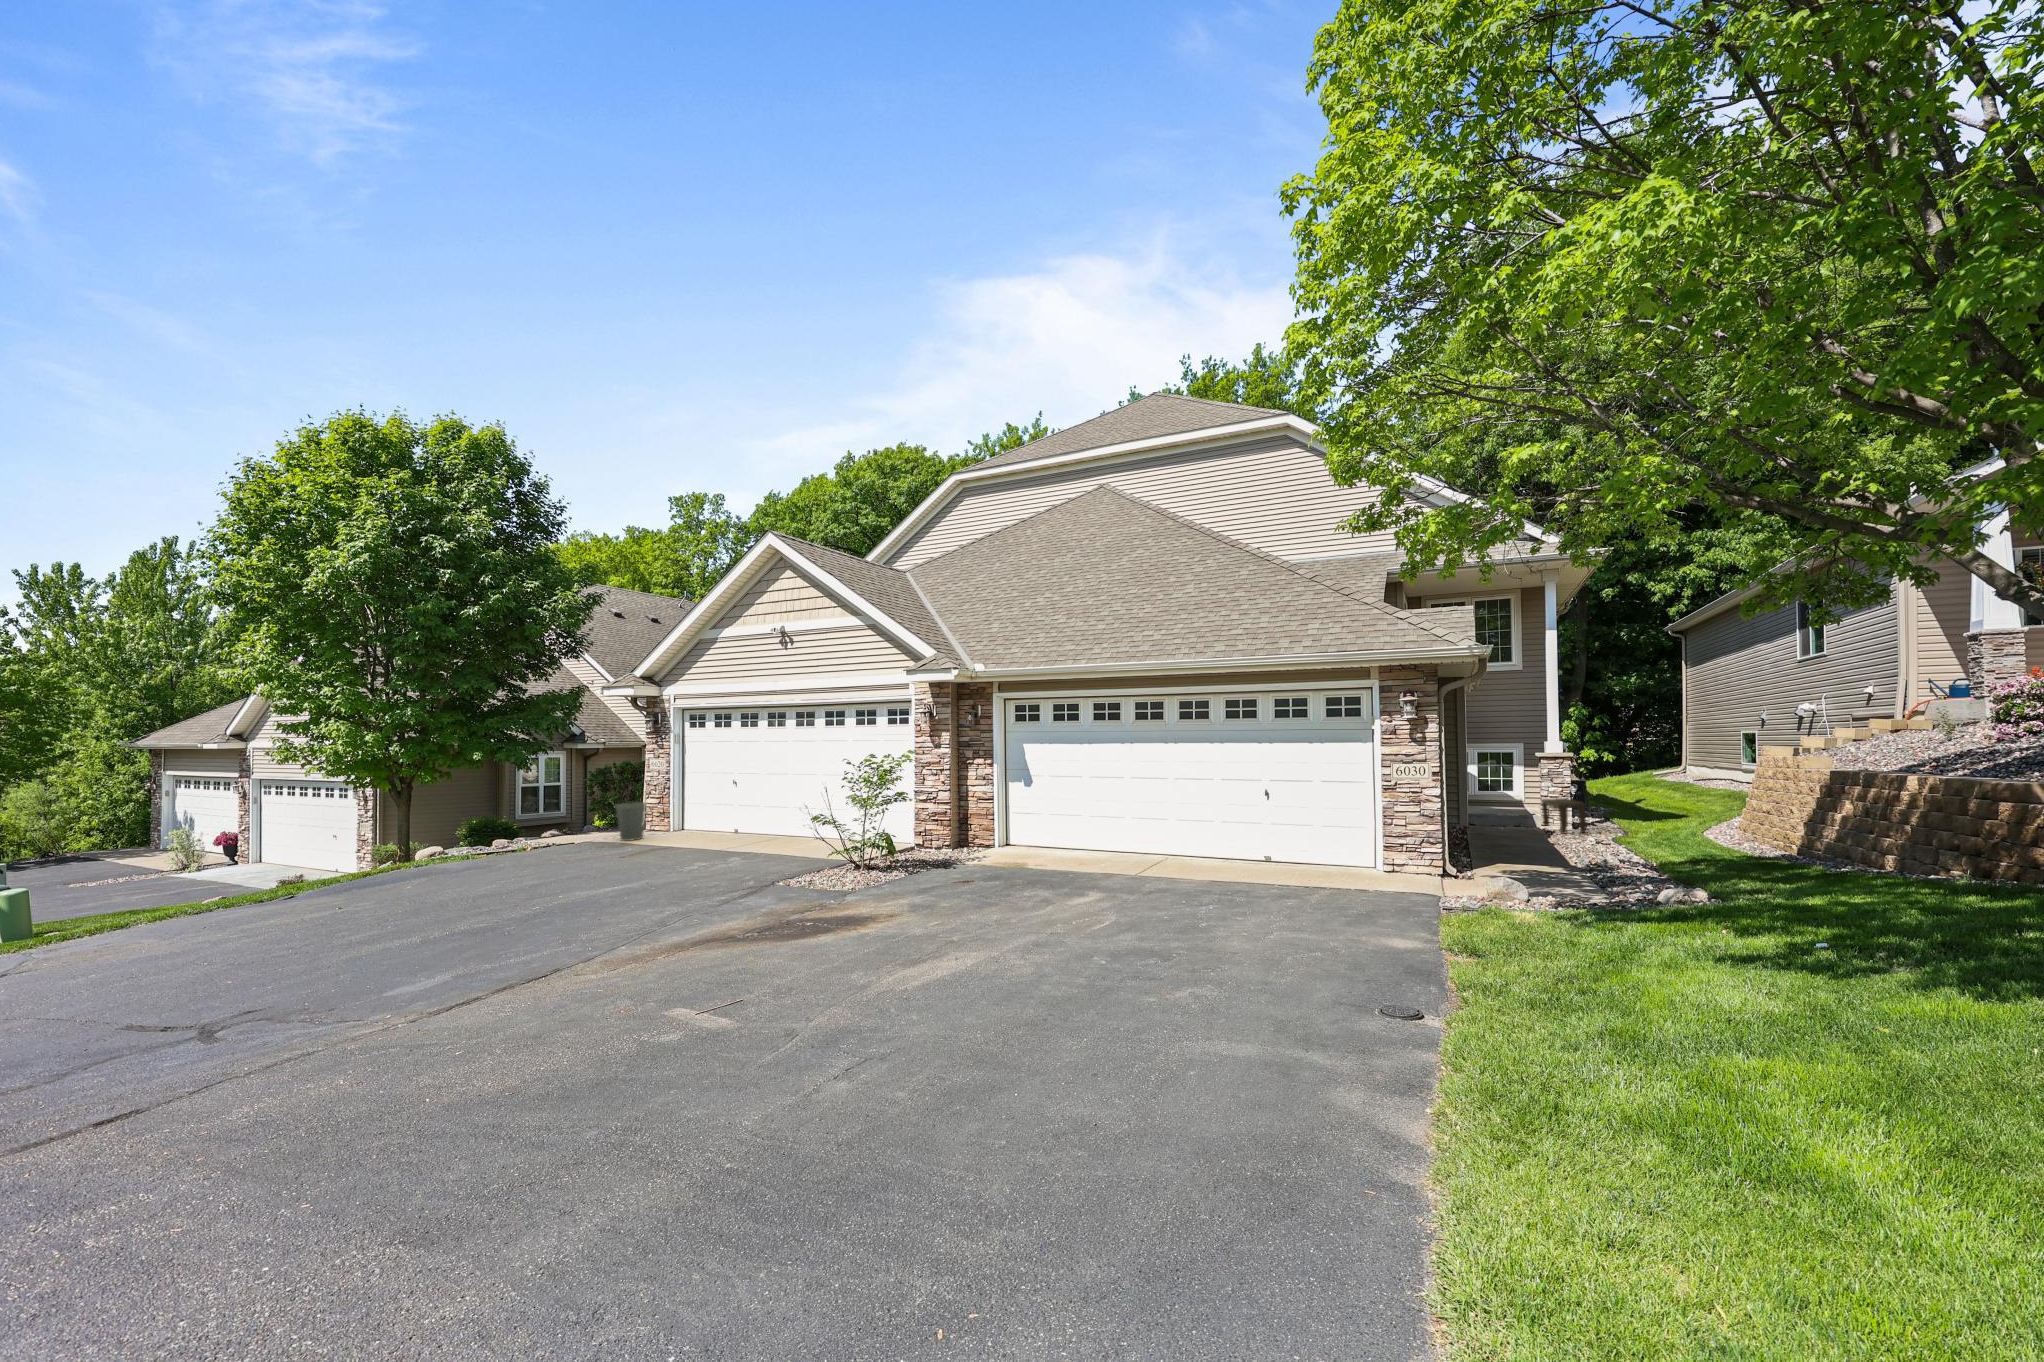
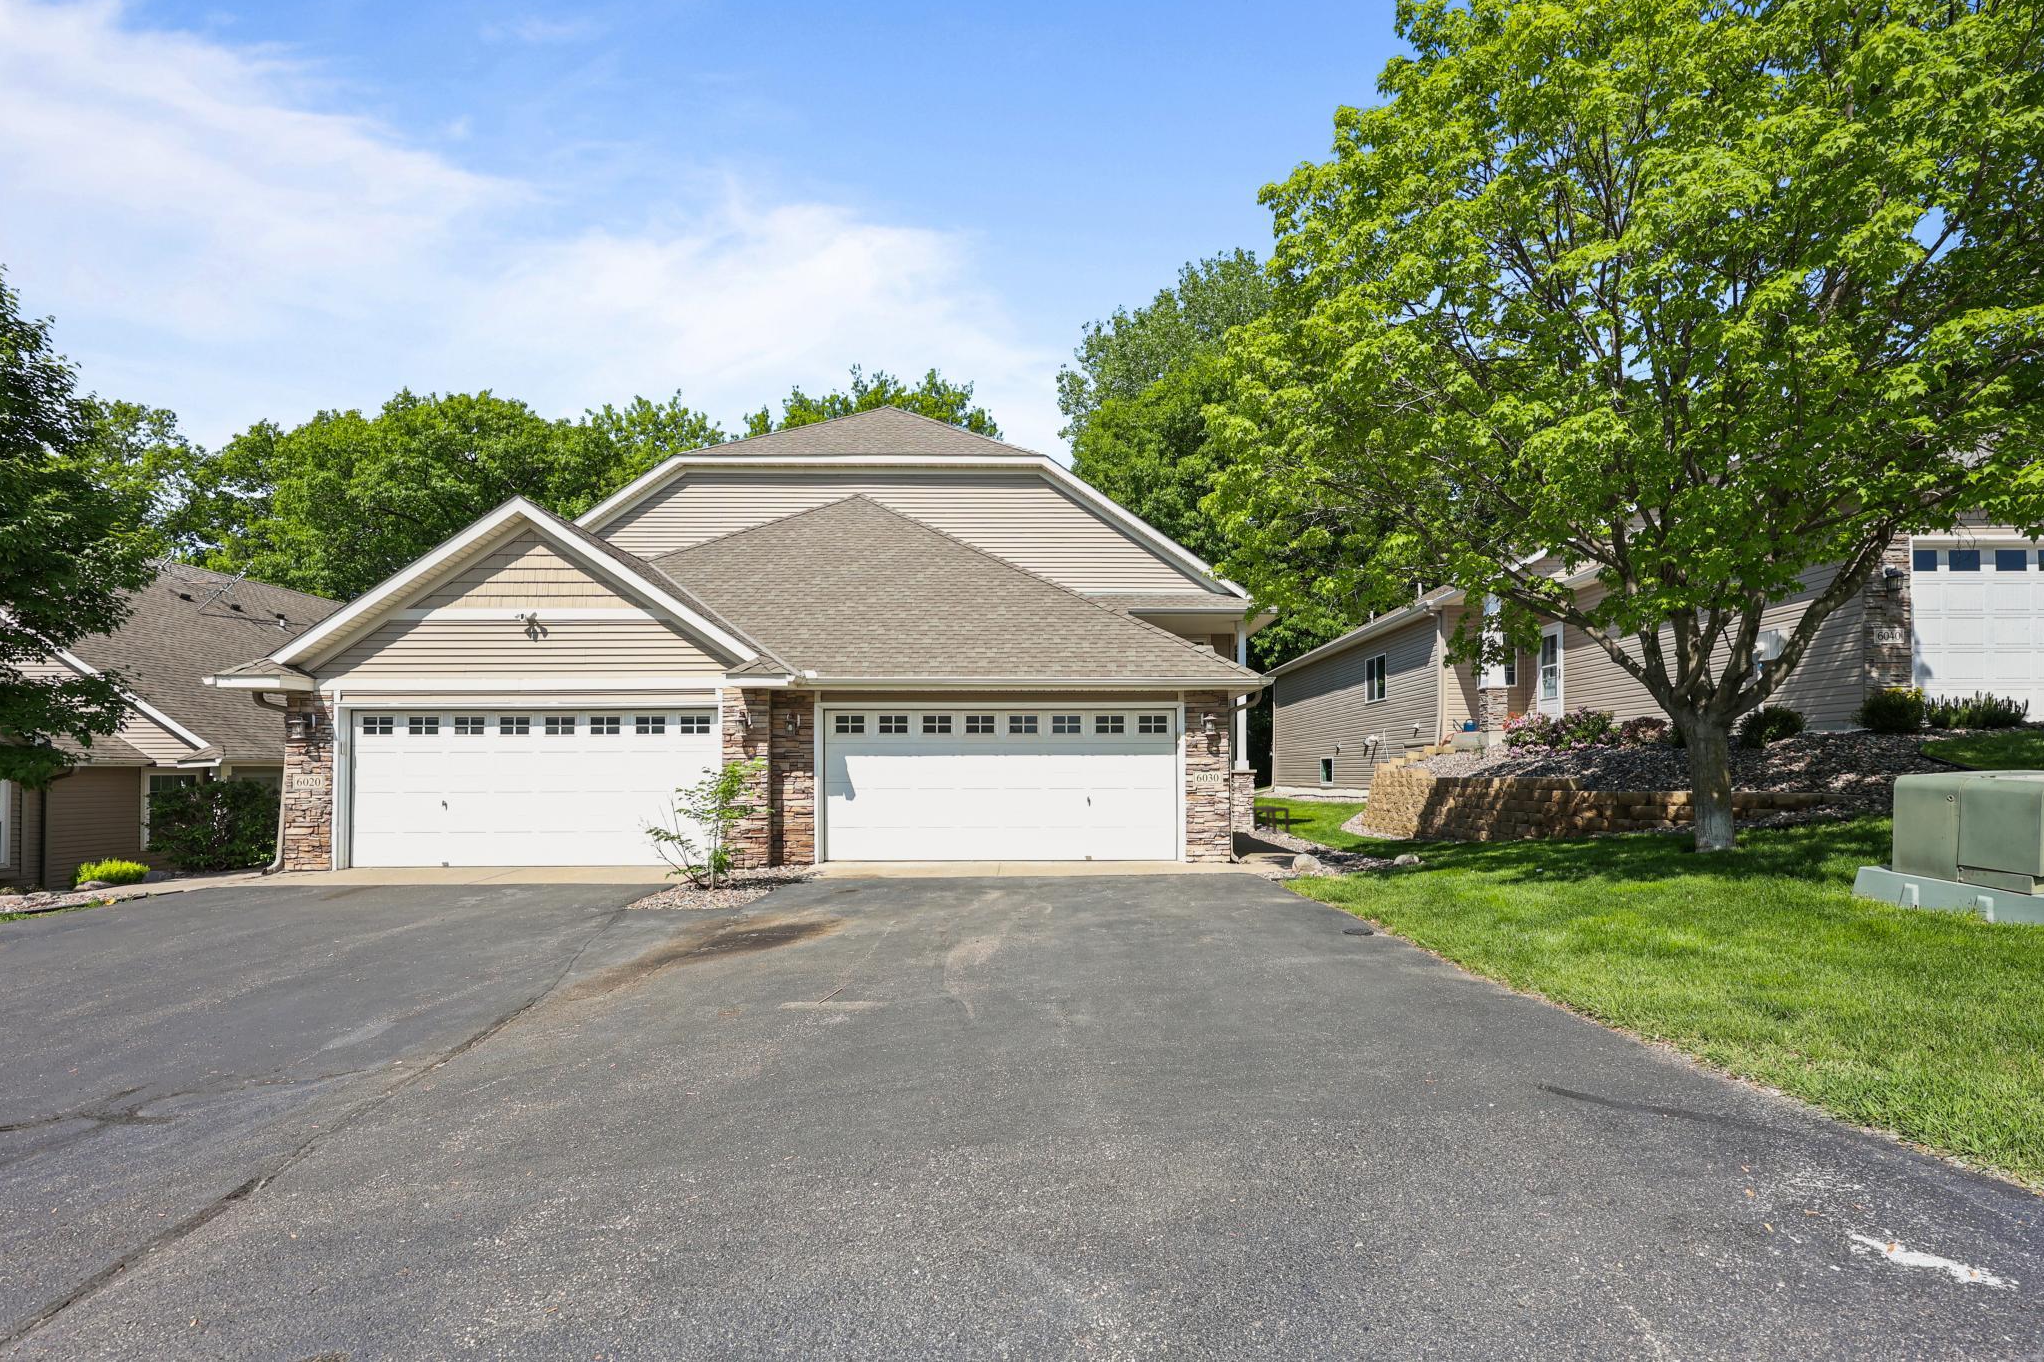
trash can: present [615,802,646,841] -> none [231,834,282,888]

